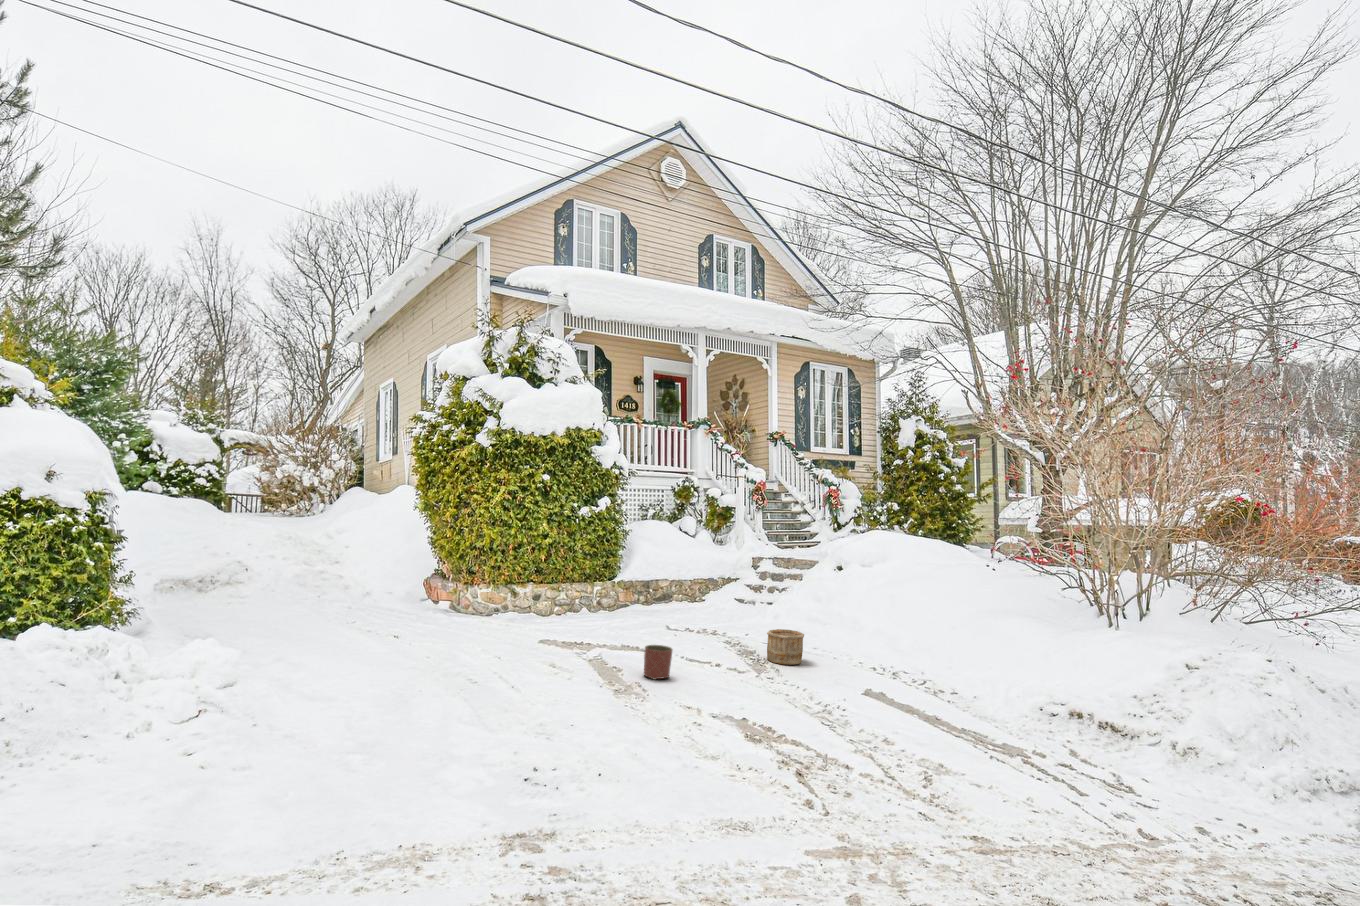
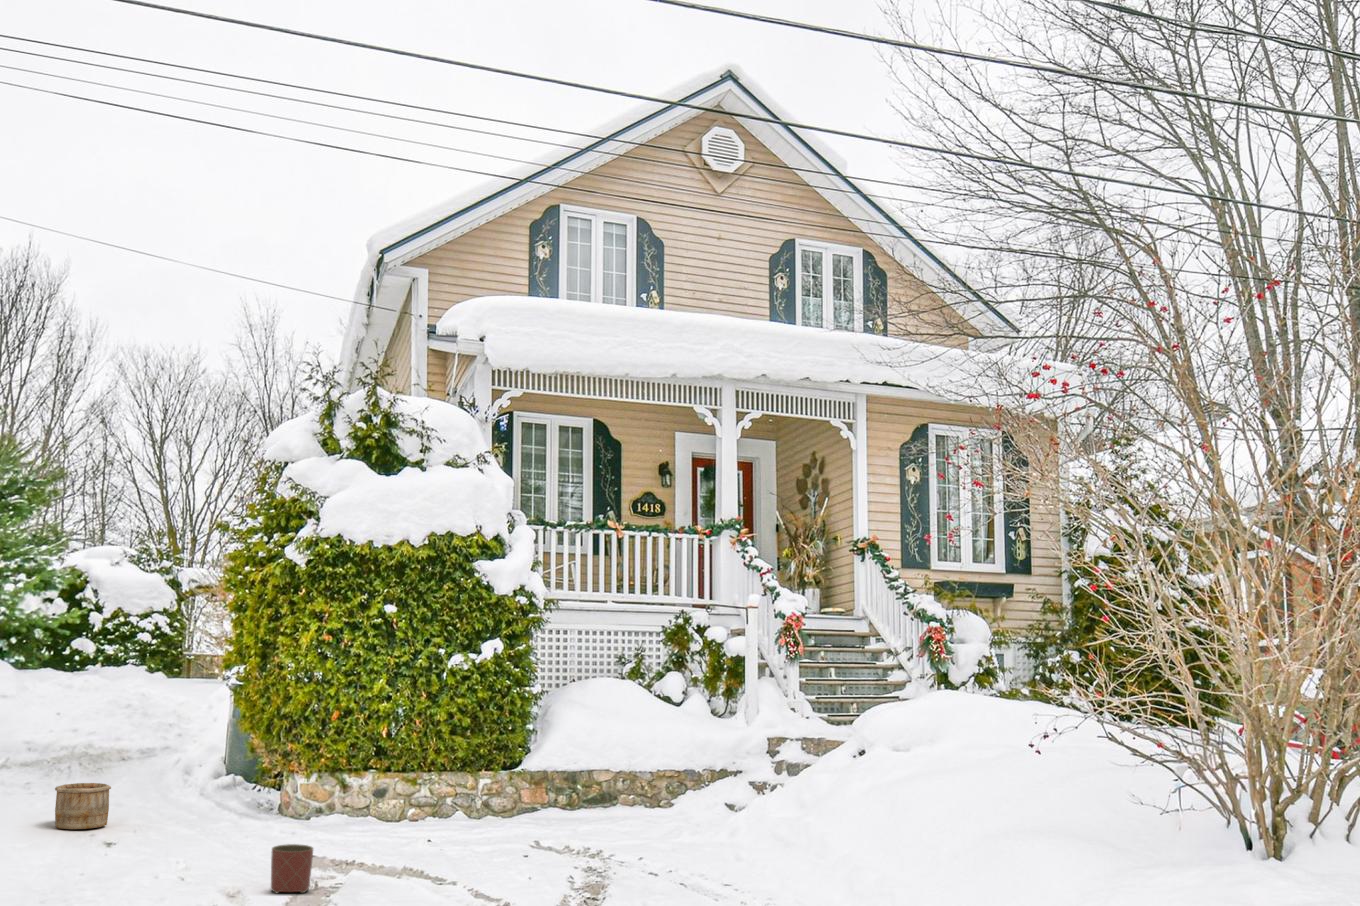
wooden bucket: present [767,629,804,665] -> present [55,783,111,829]

